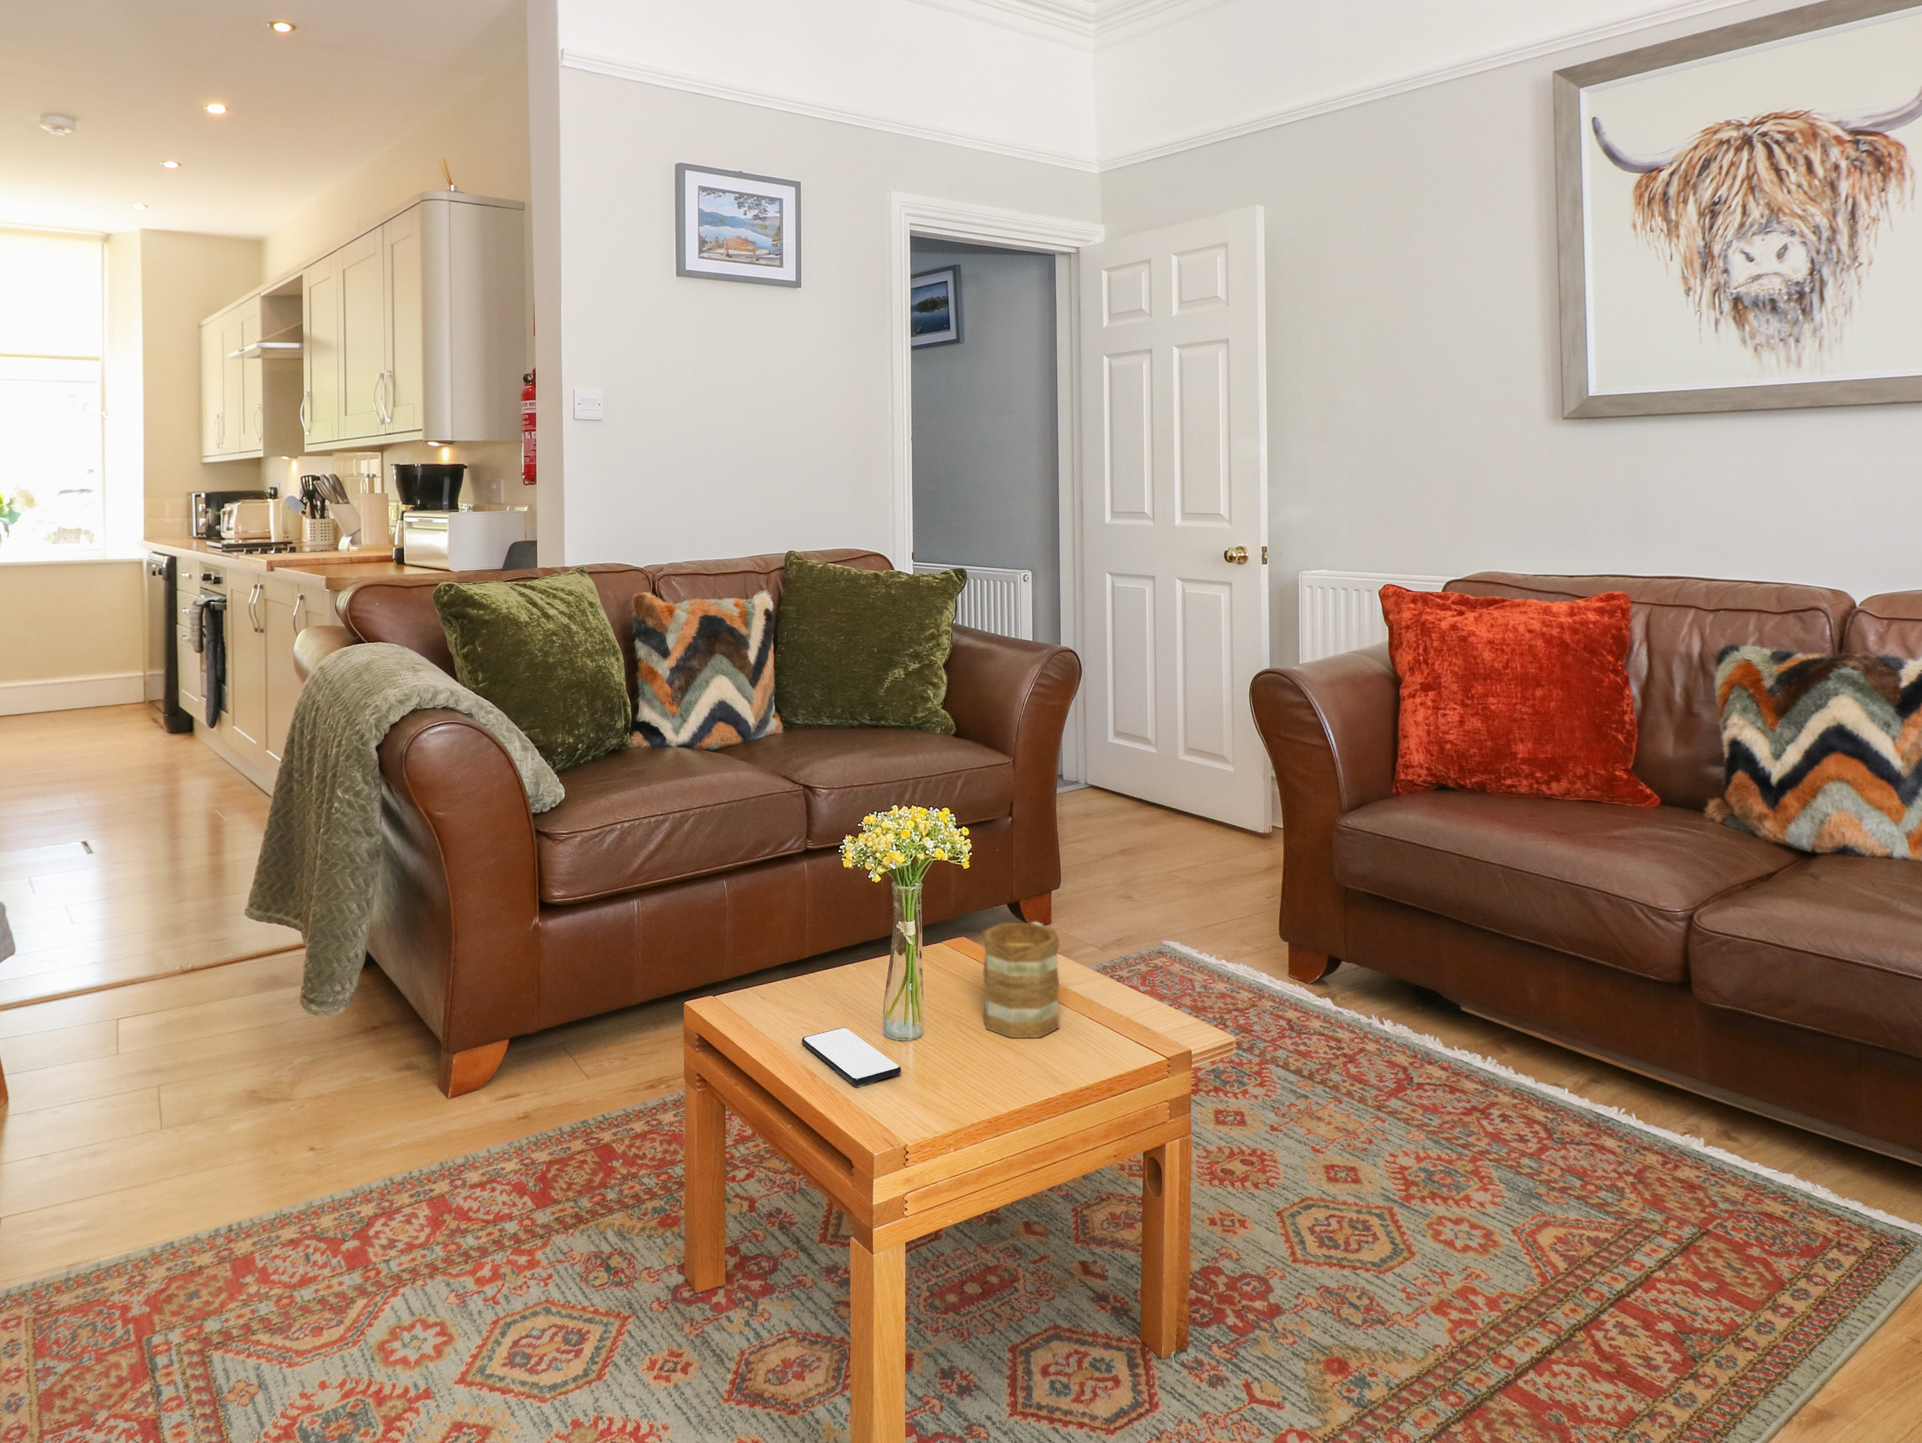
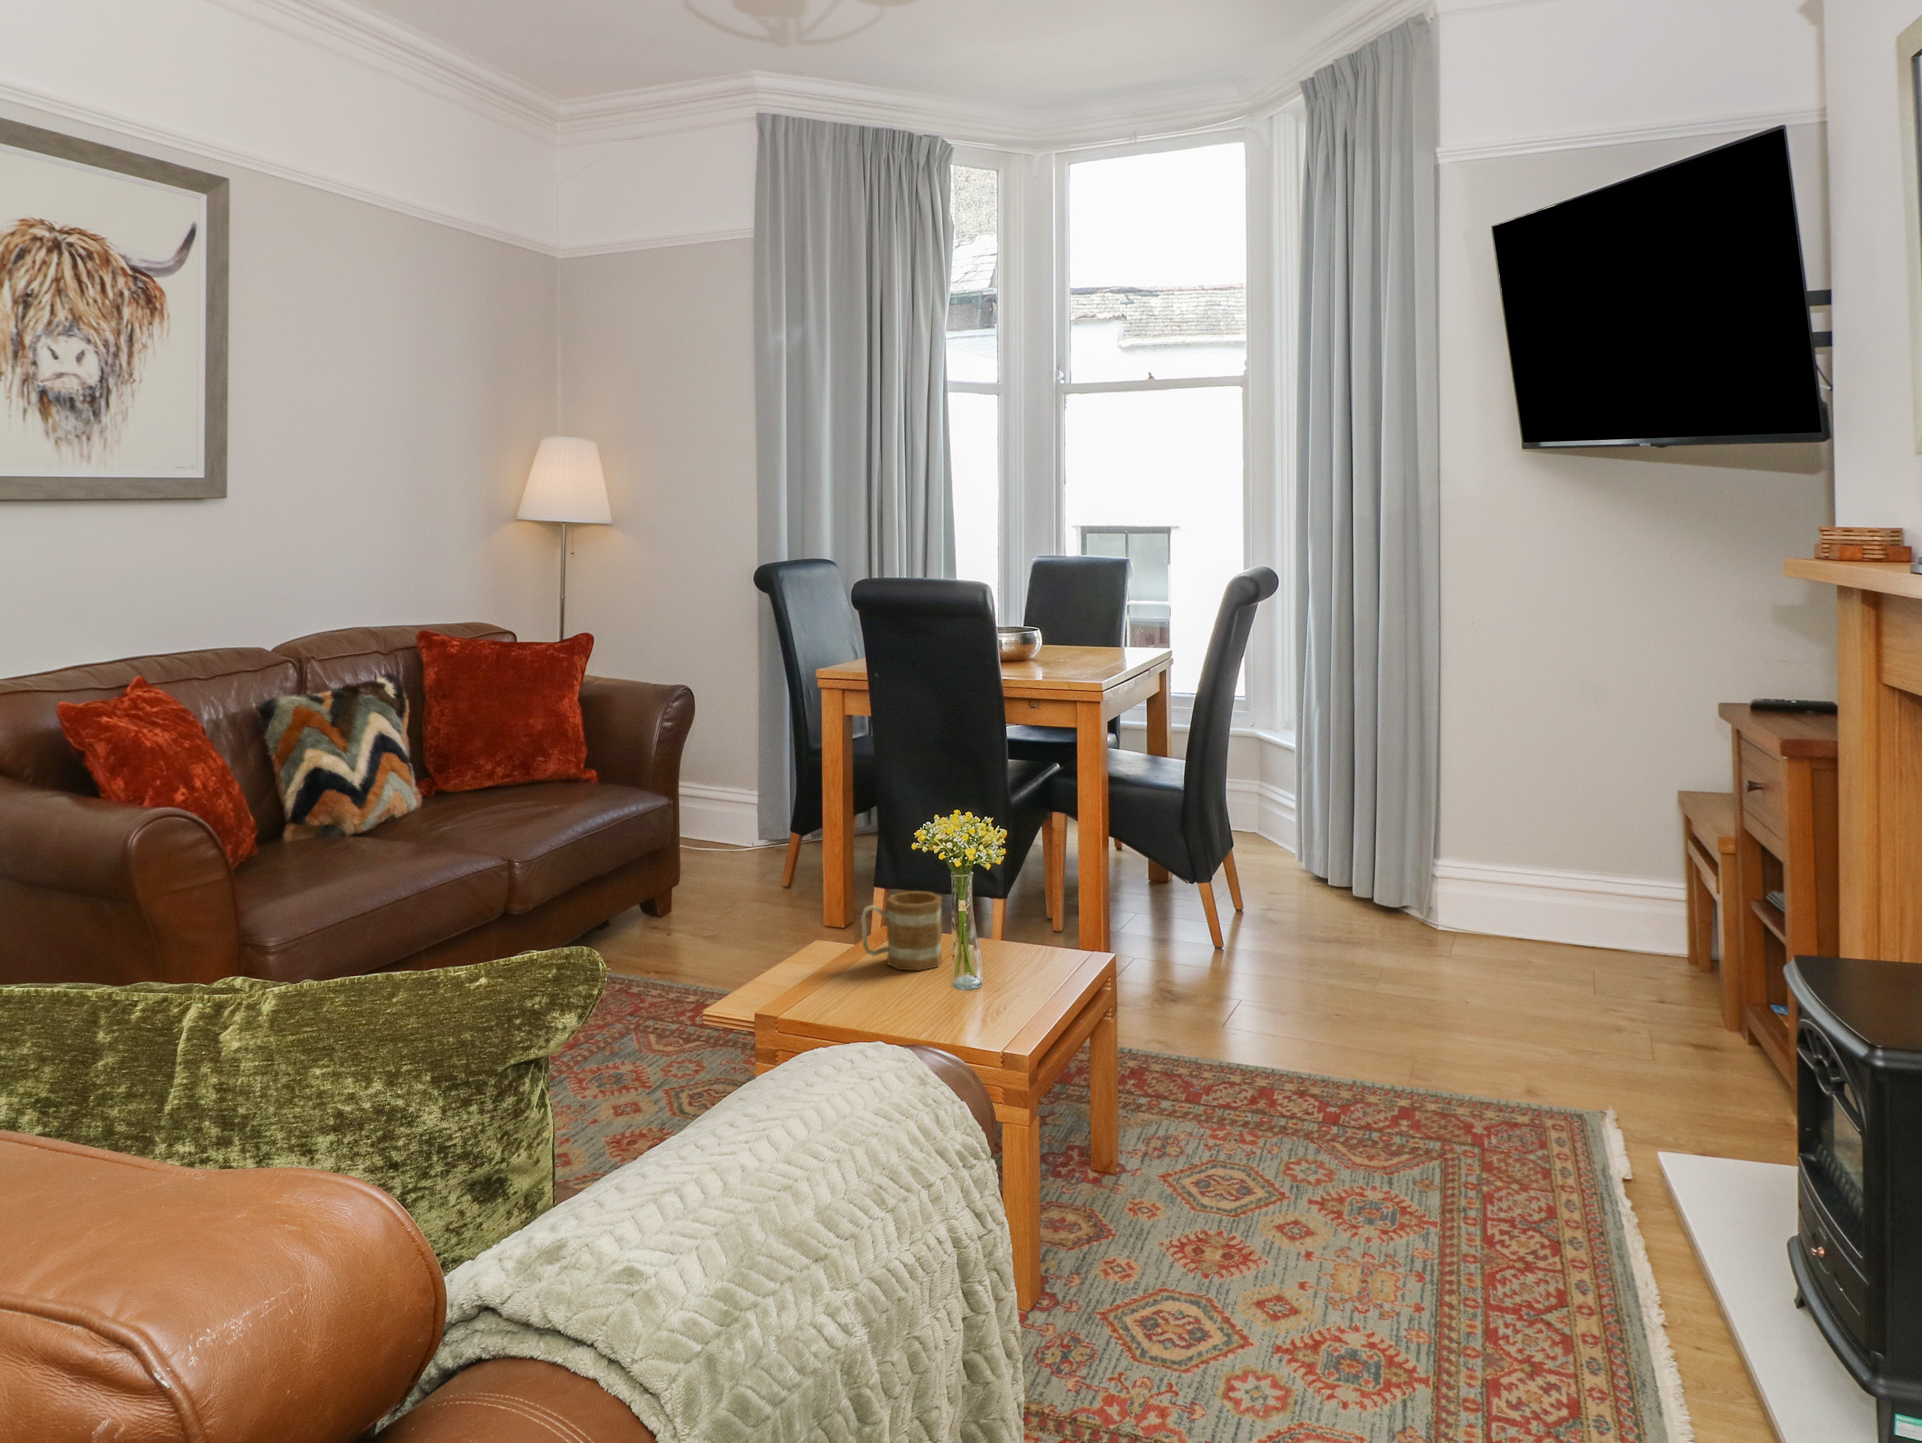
smartphone: present [802,1028,901,1086] -> none [1006,961,1071,996]

